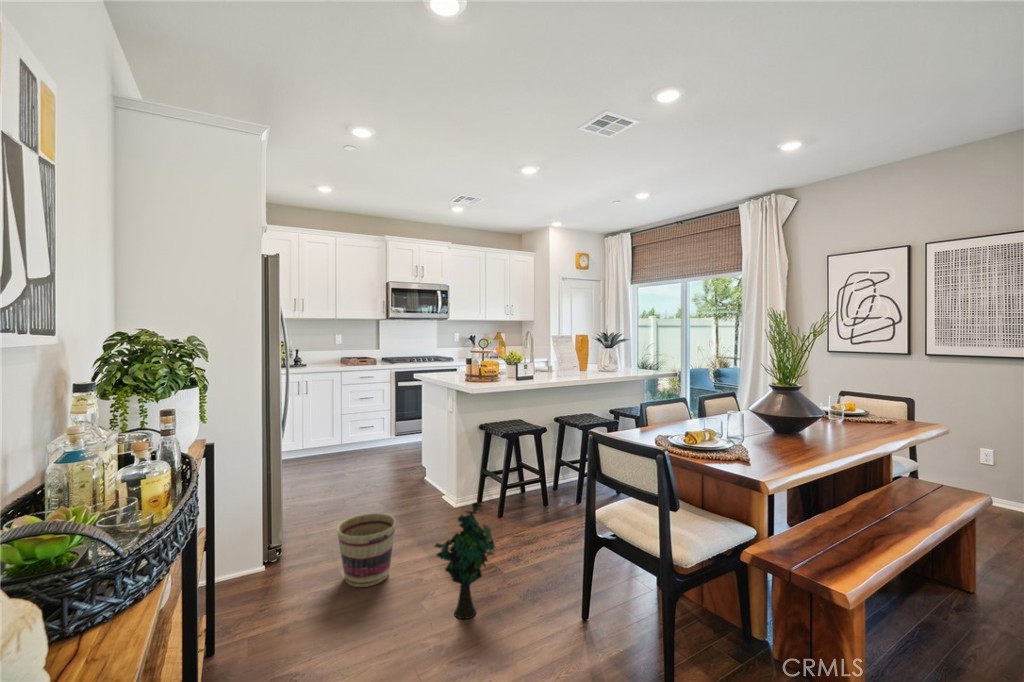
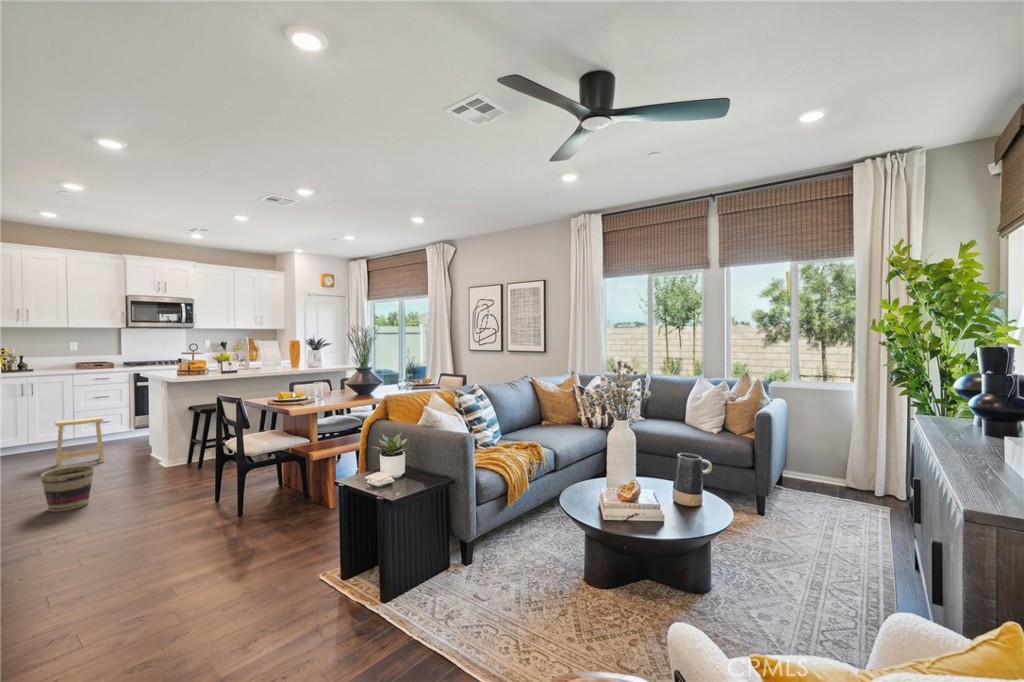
footstool: none [333,426,380,490] -> present [55,417,104,469]
decorative plant: present [434,502,495,619] -> none [113,443,163,514]

